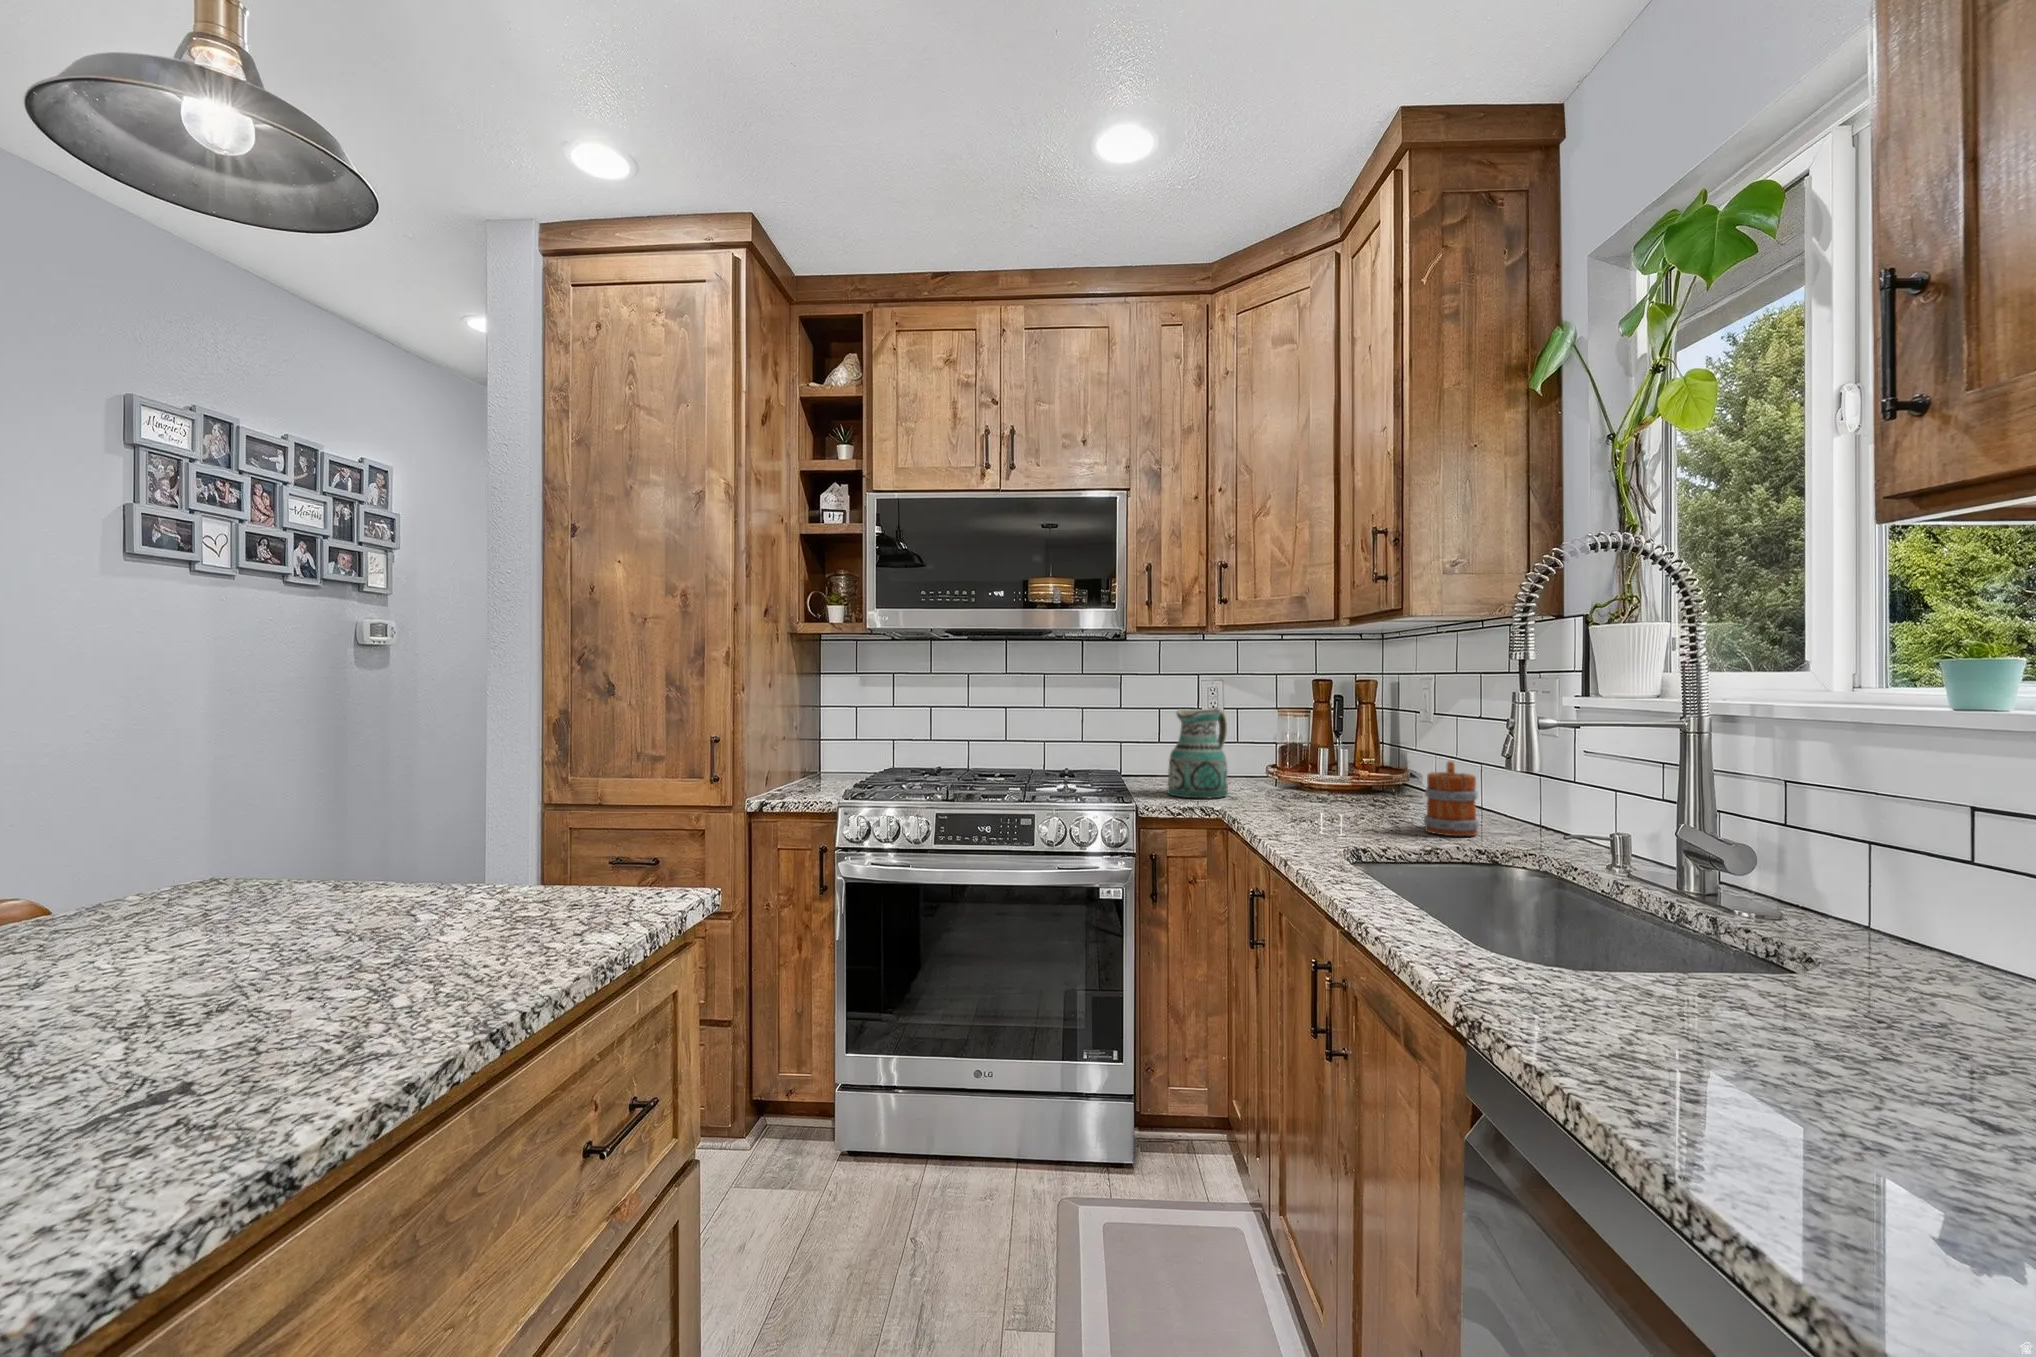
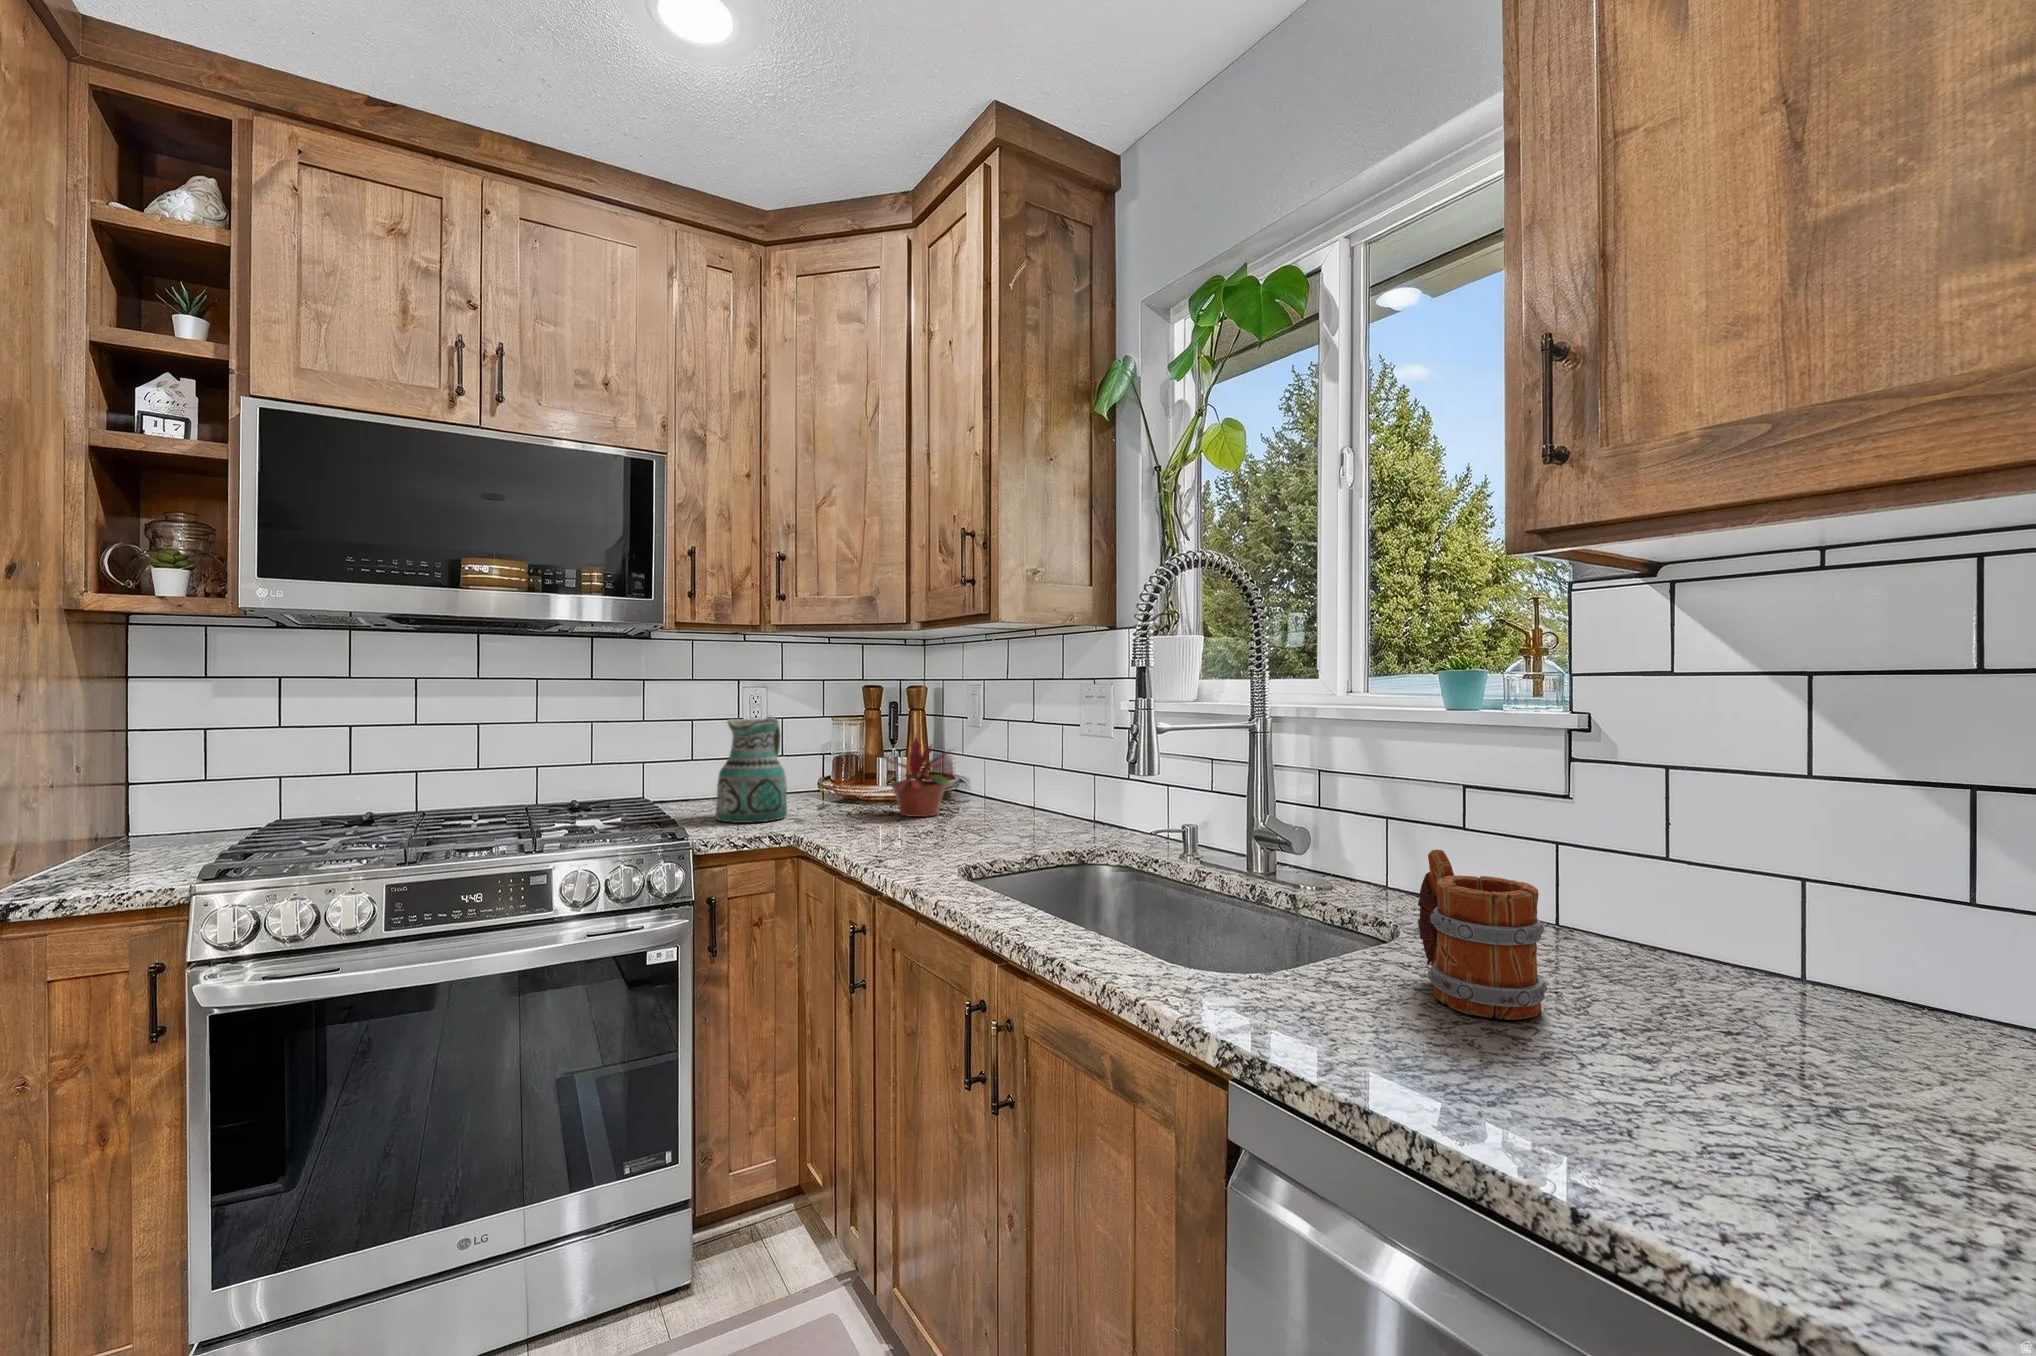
potted plant: none [1308,727,1398,807] -> present [886,737,953,817]
mug: present [1424,761,1479,836] -> present [1418,849,1547,1020]

